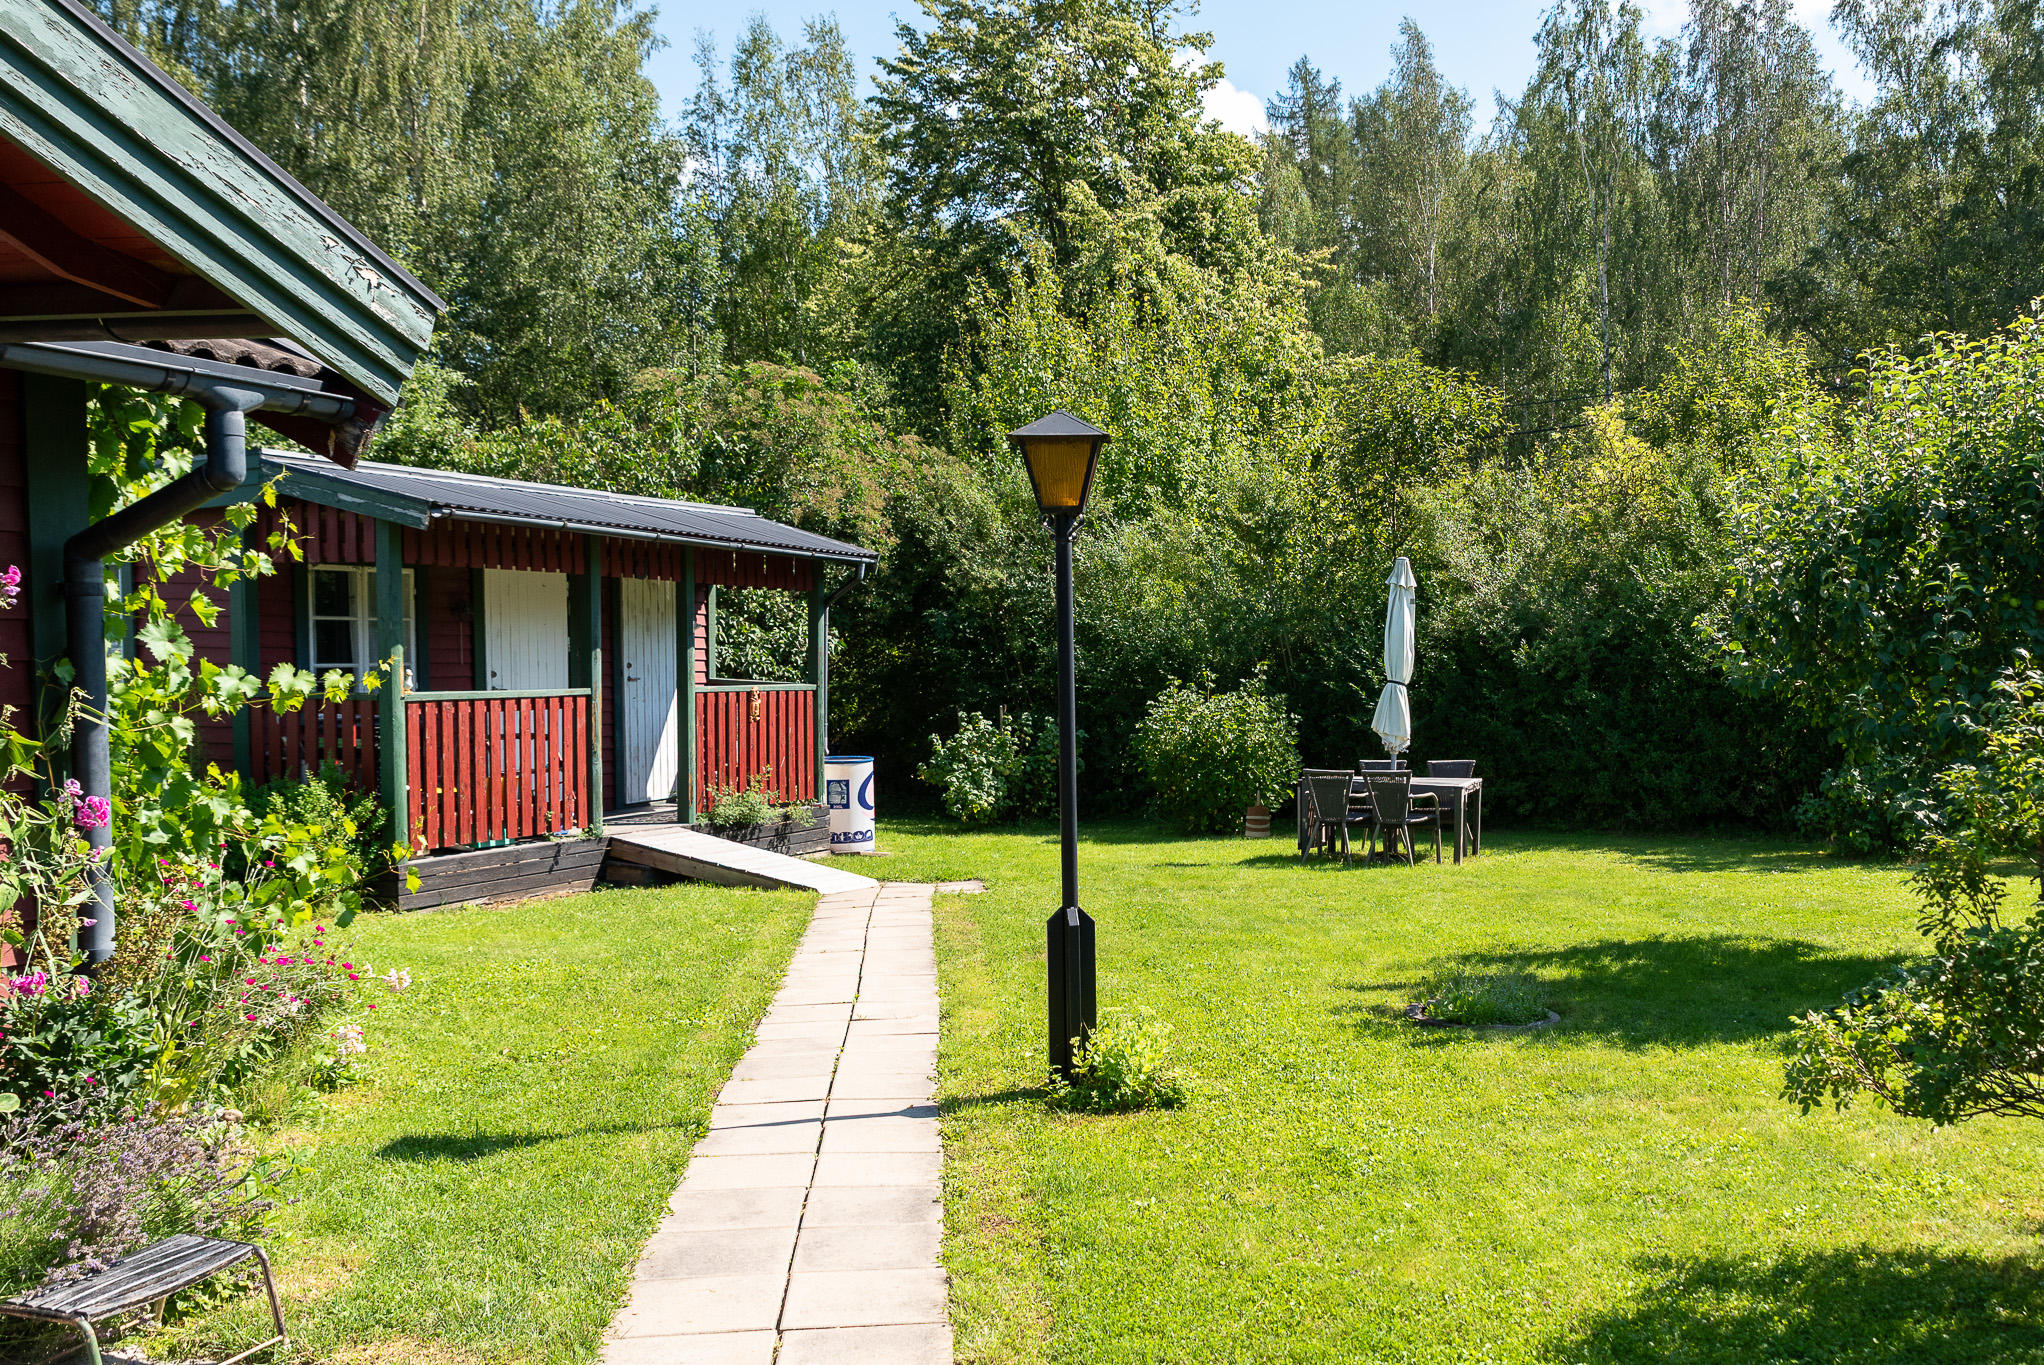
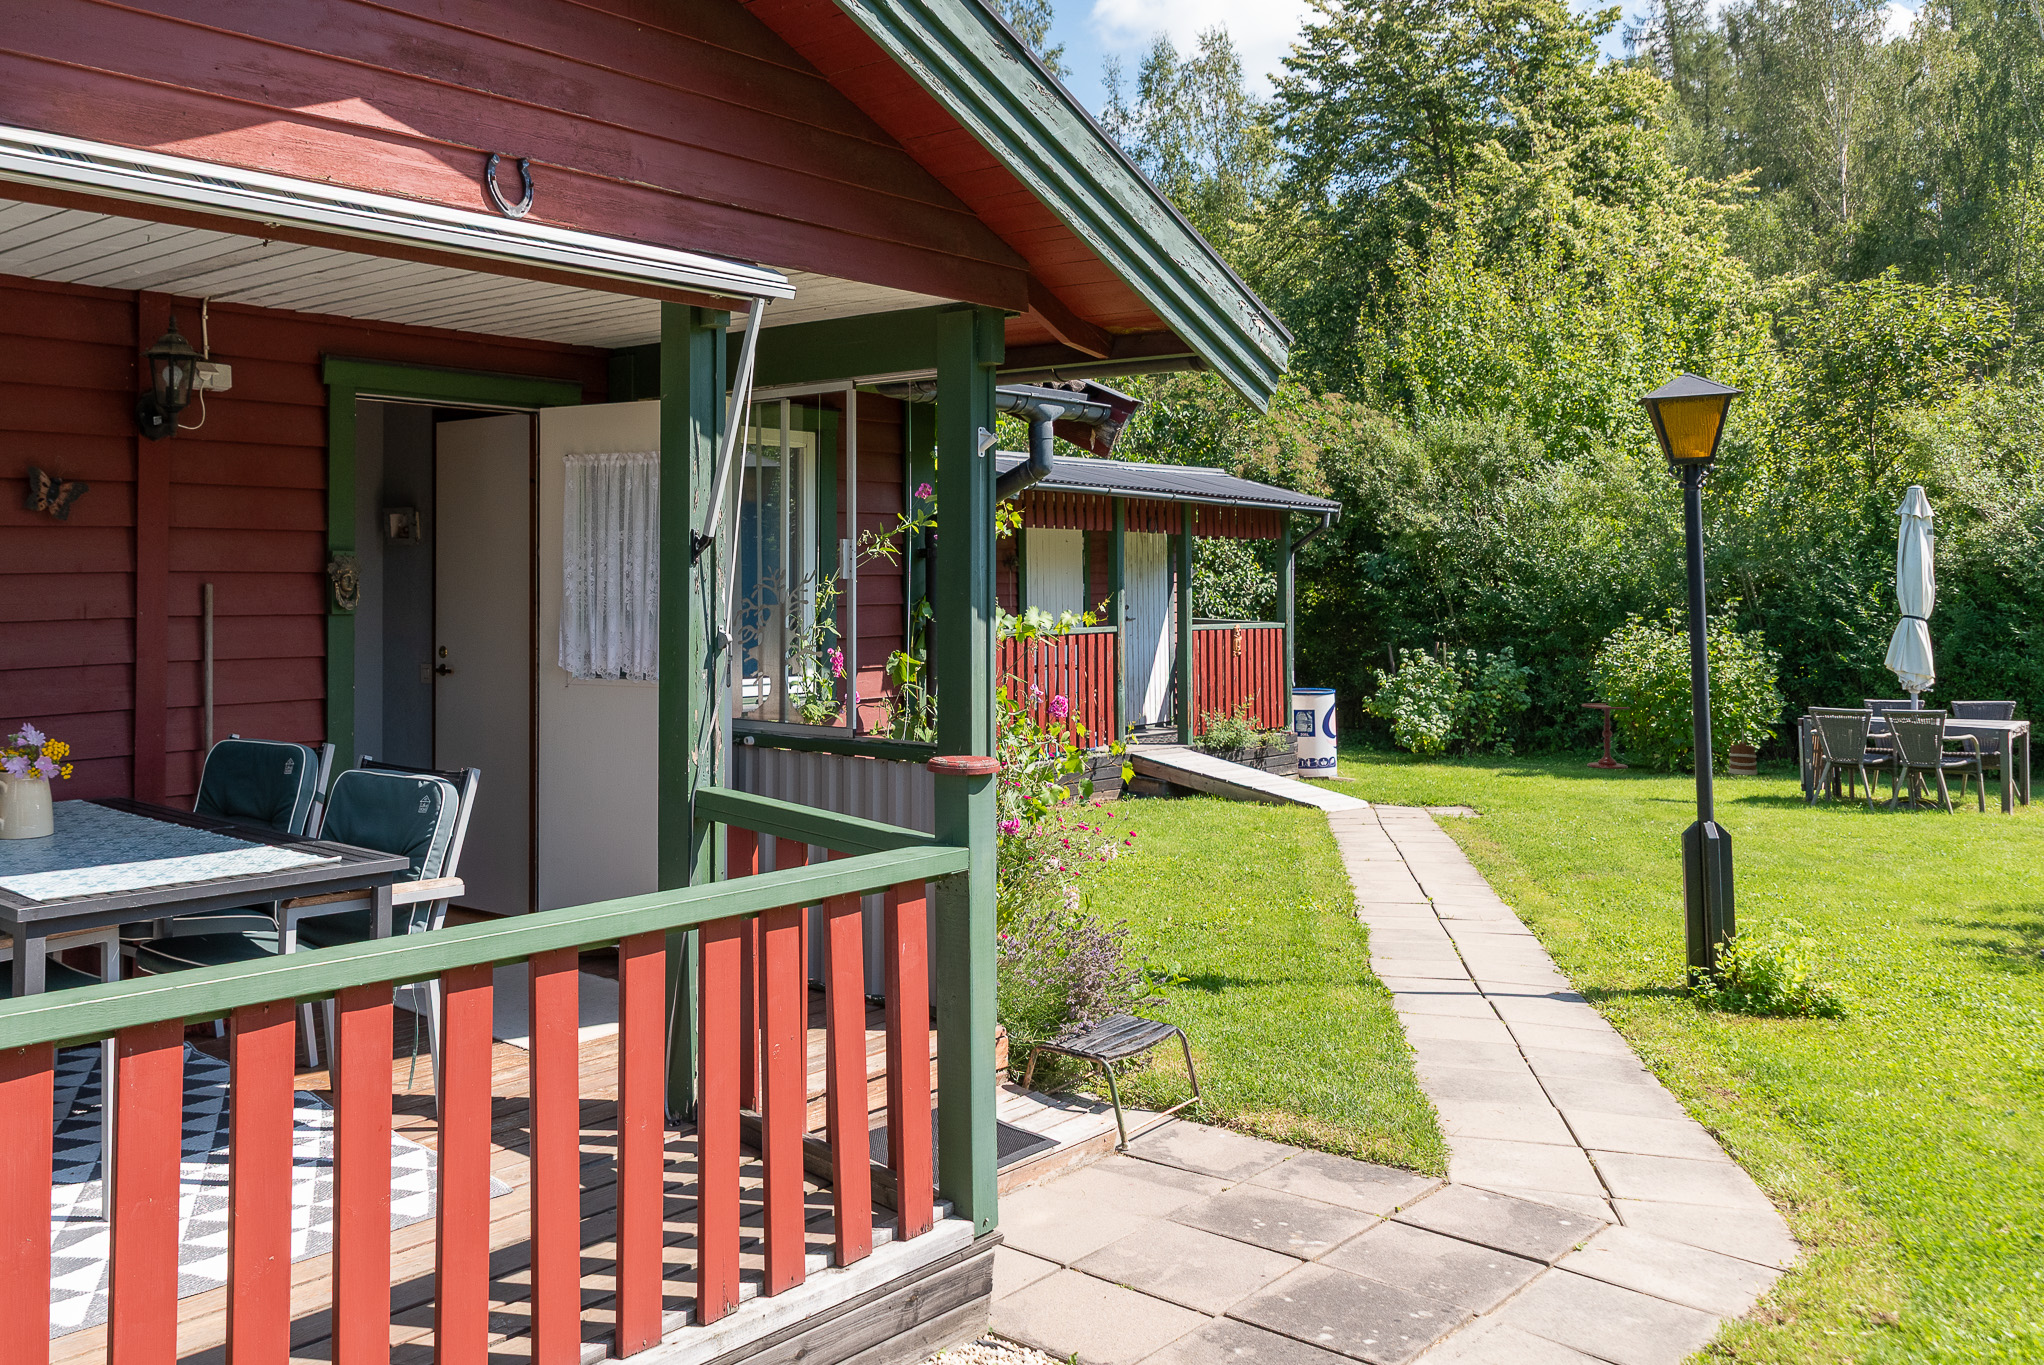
side table: none [1114,768,1162,836] -> present [1582,703,1630,769]

